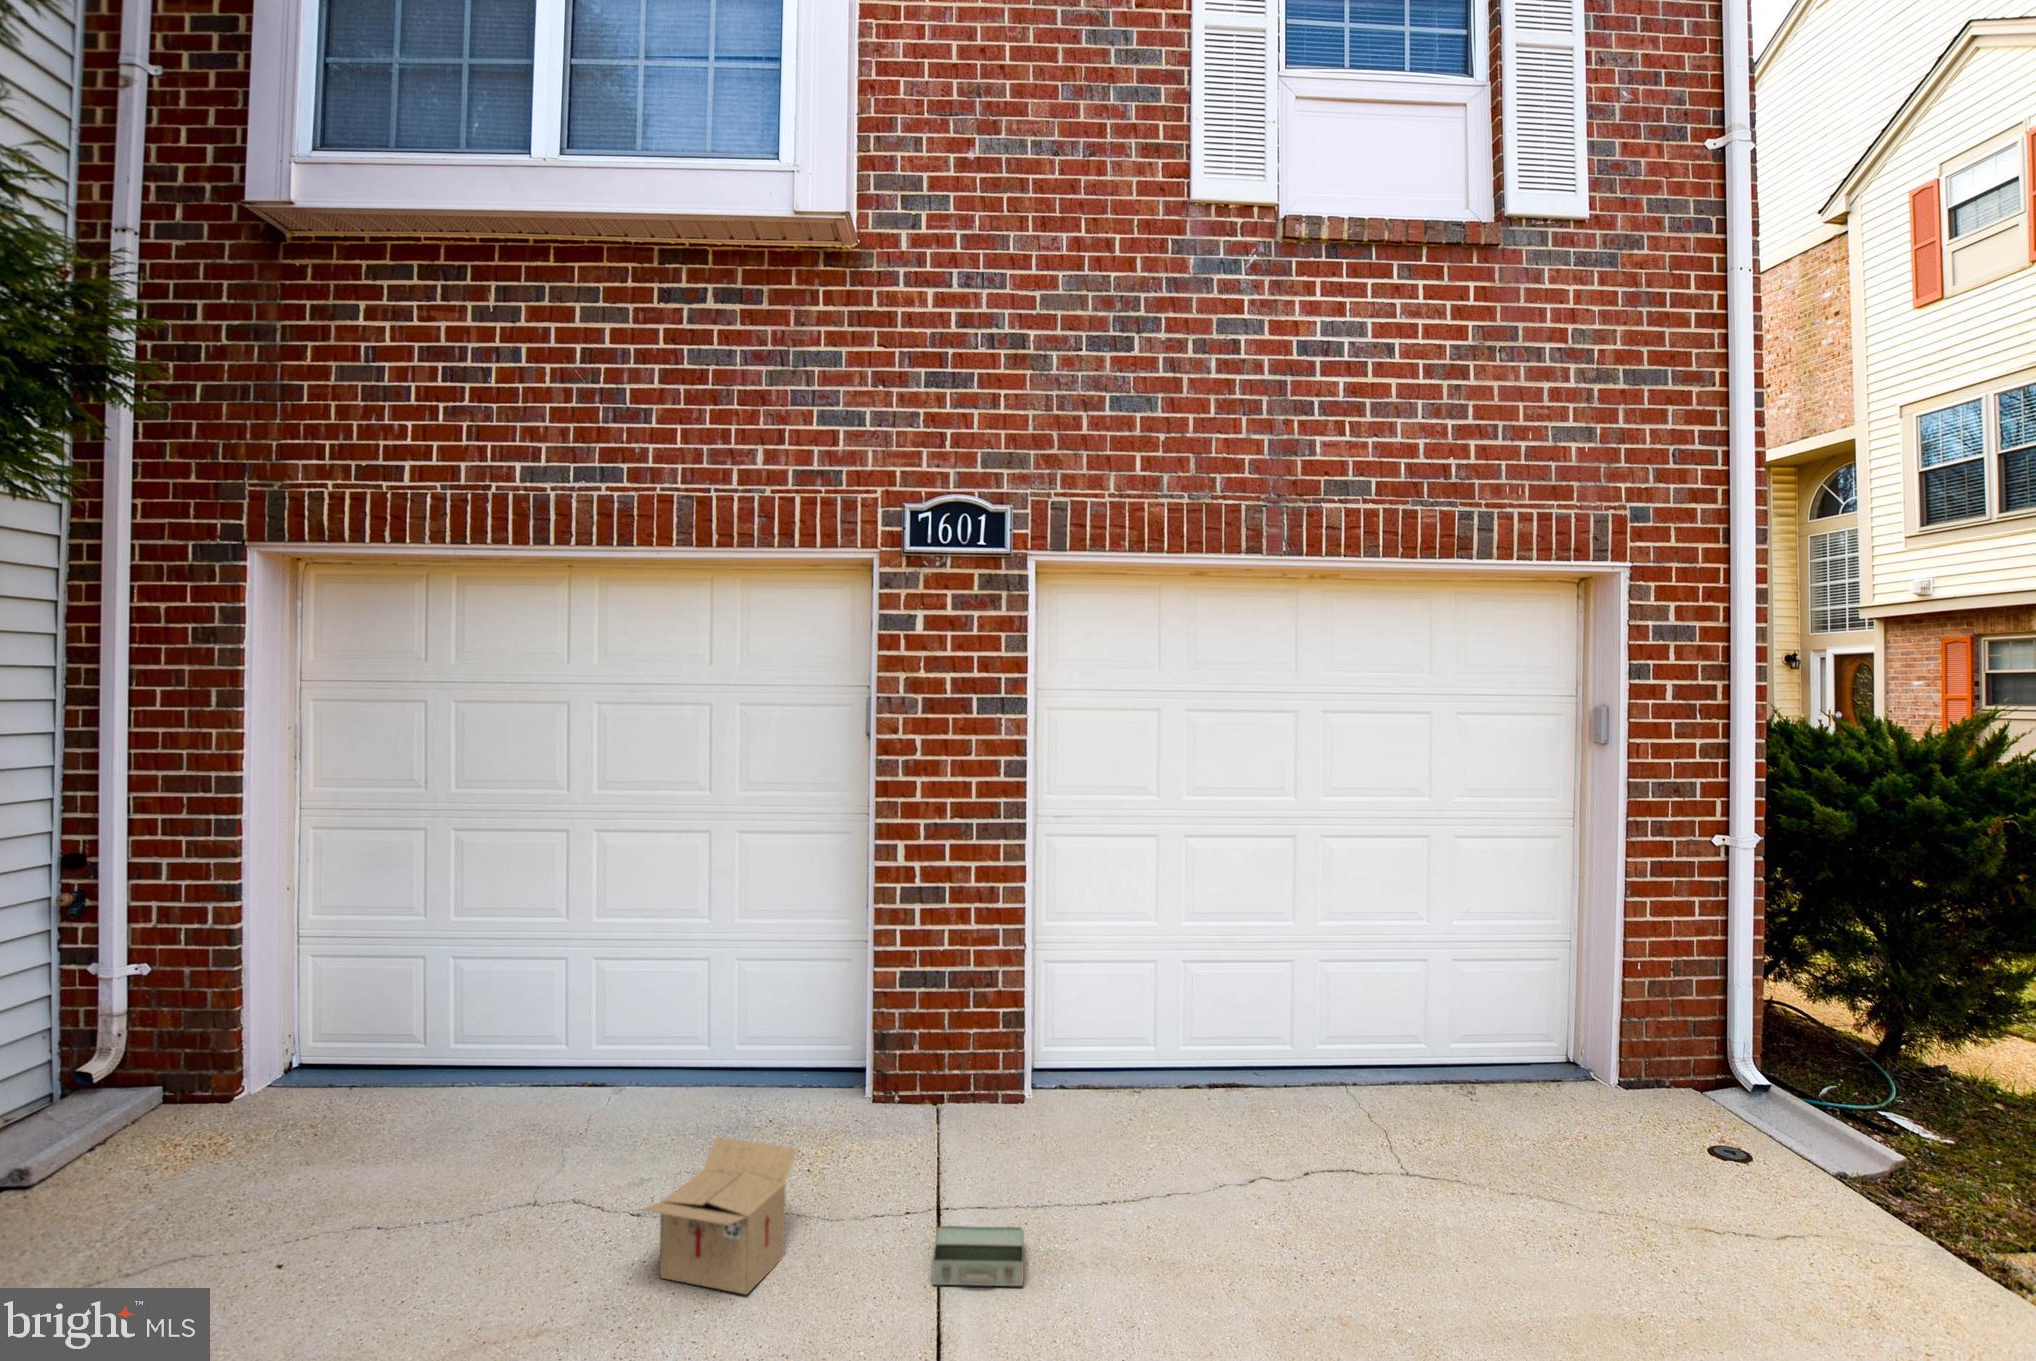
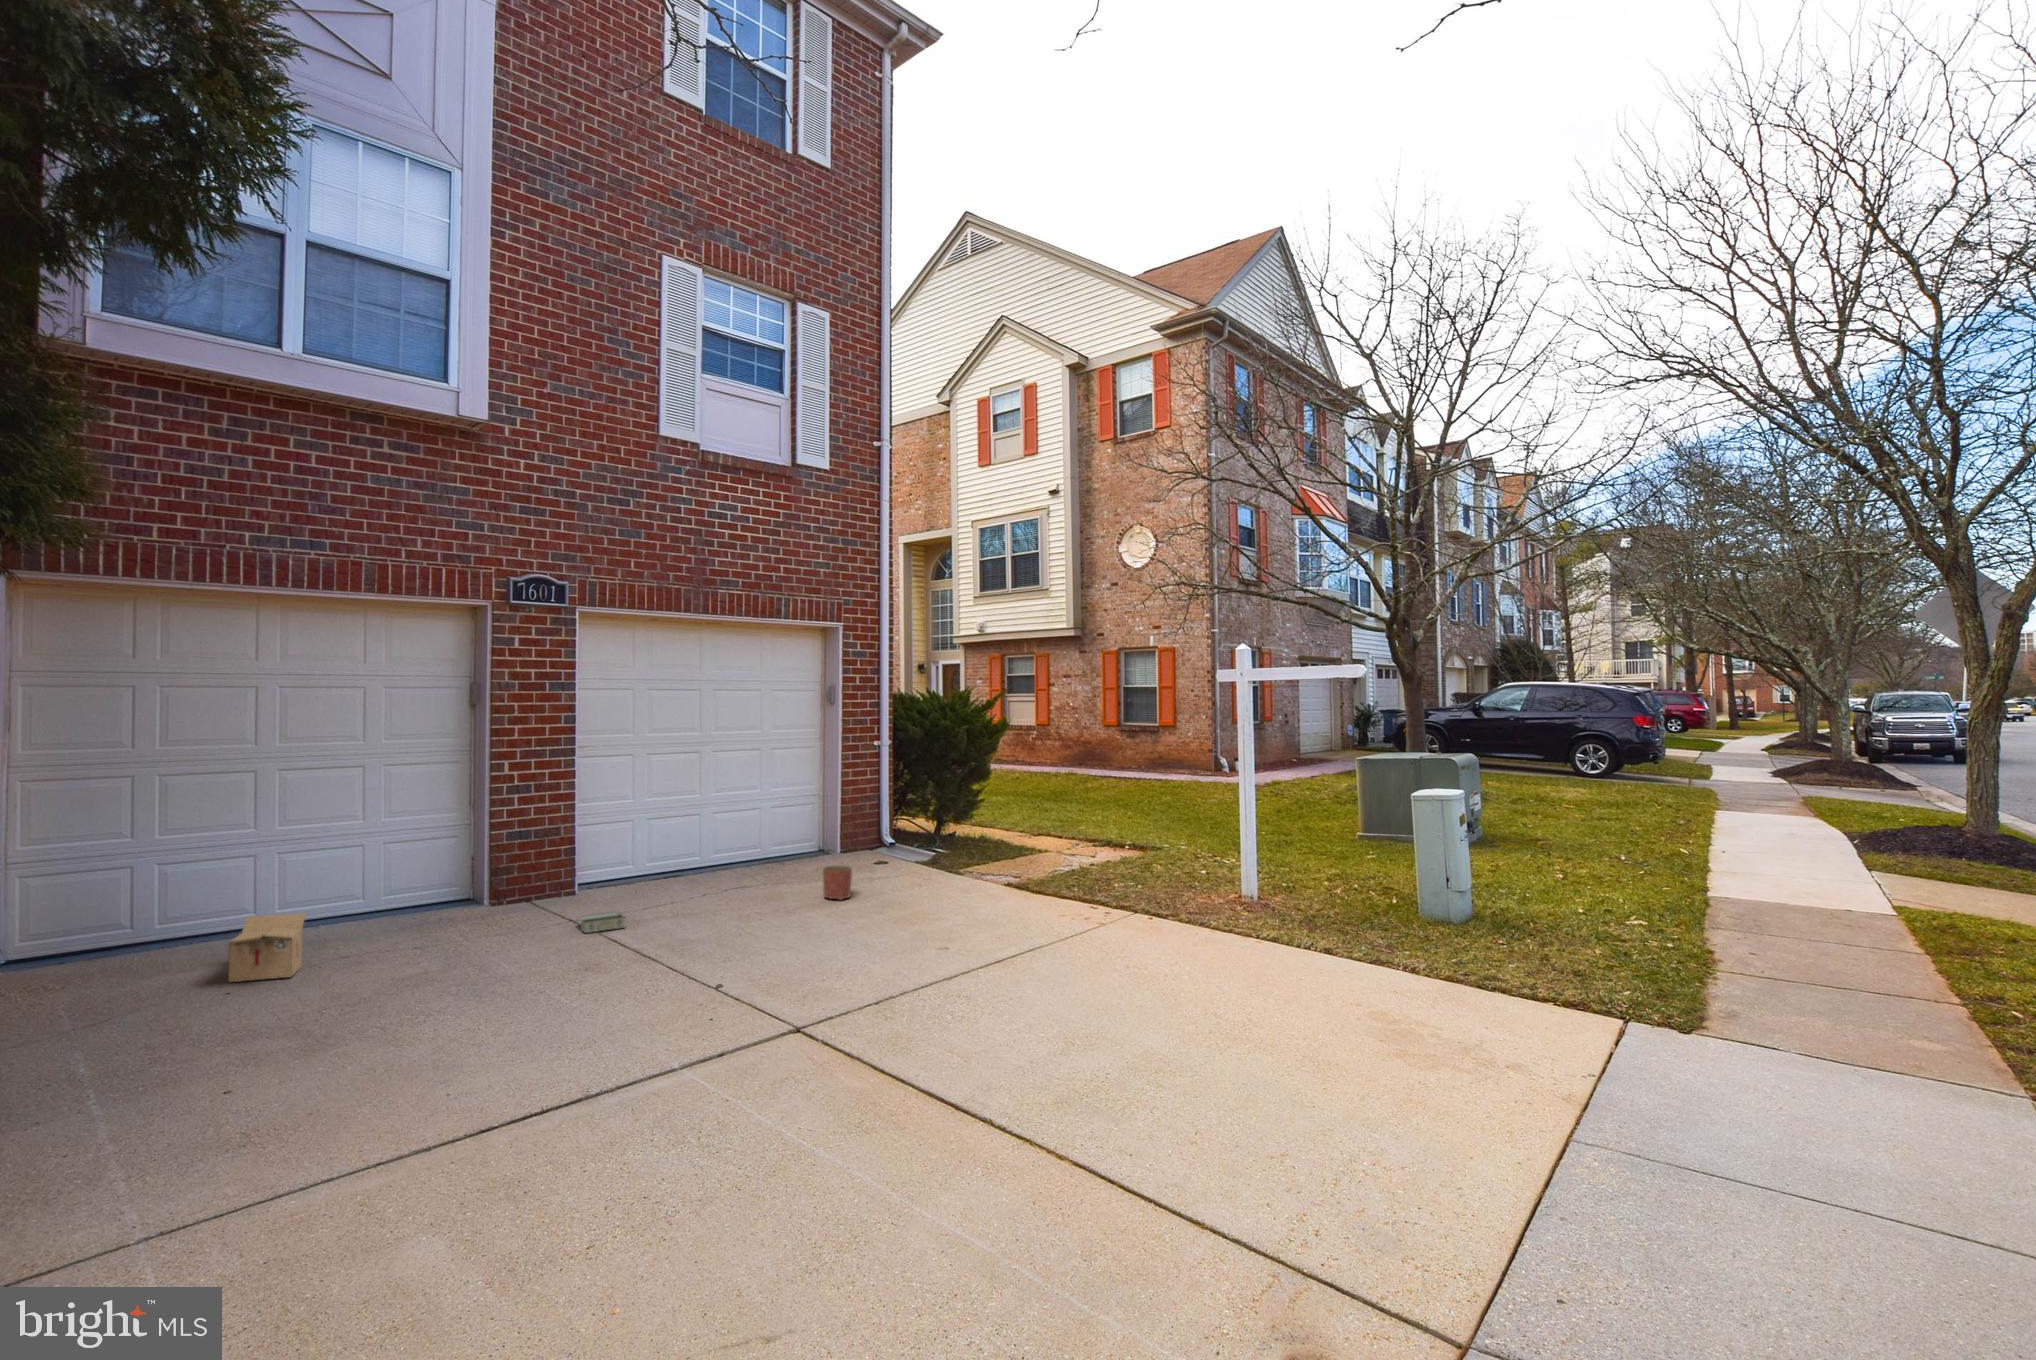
cardboard box: present [642,1137,797,1294] -> present [228,913,305,982]
planter: none [1549,1192,1636,1308] -> present [823,865,852,900]

